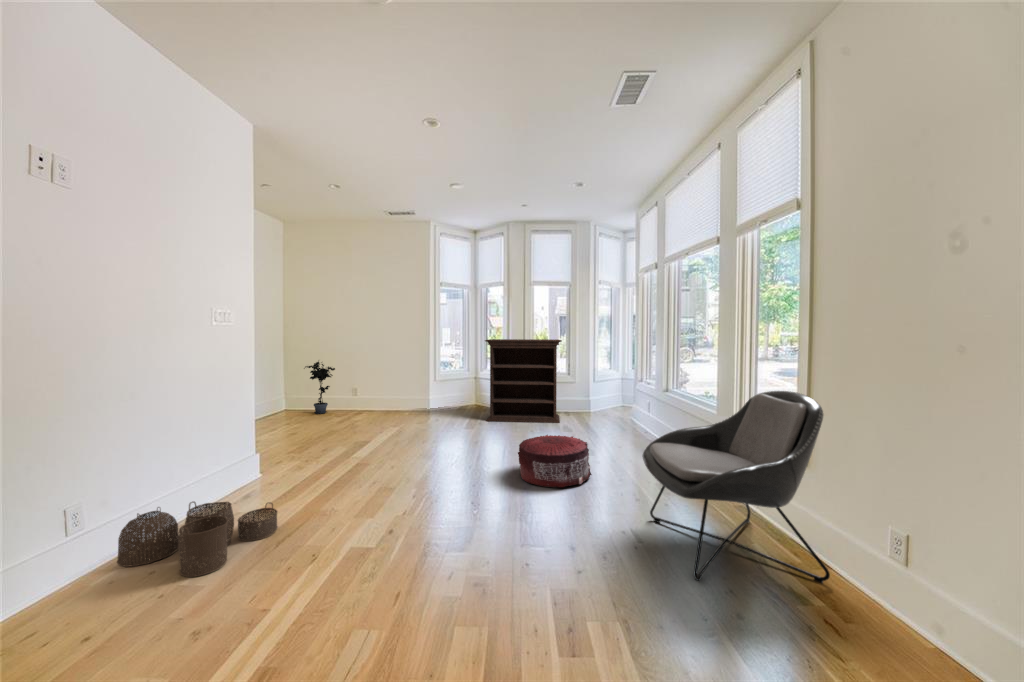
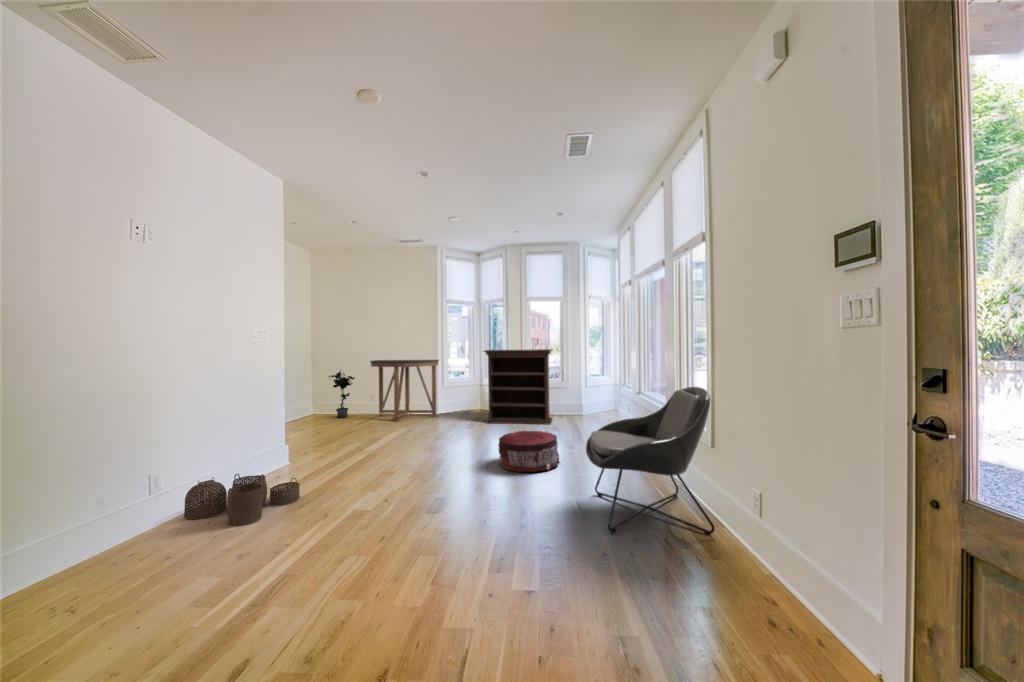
console table: none [353,349,432,419] -> present [370,360,439,422]

